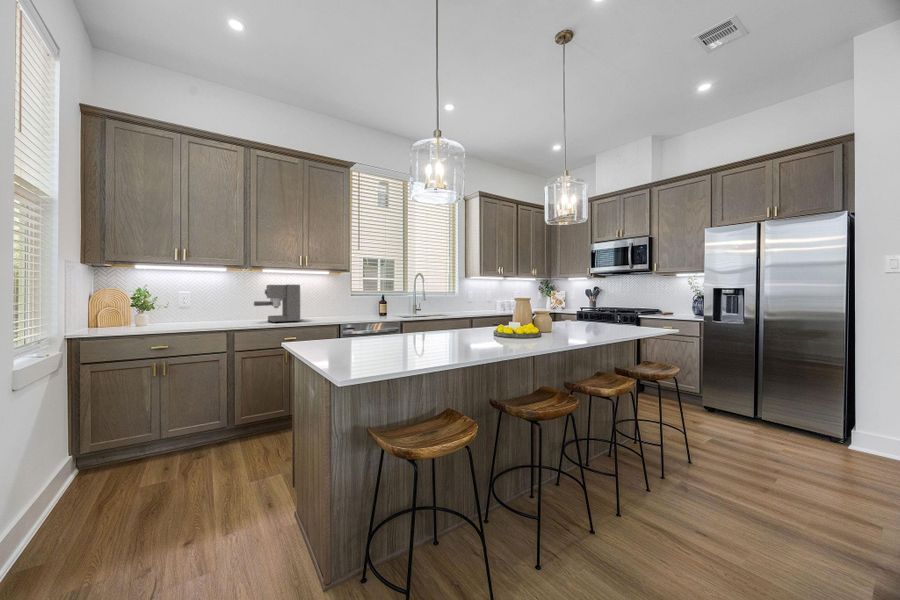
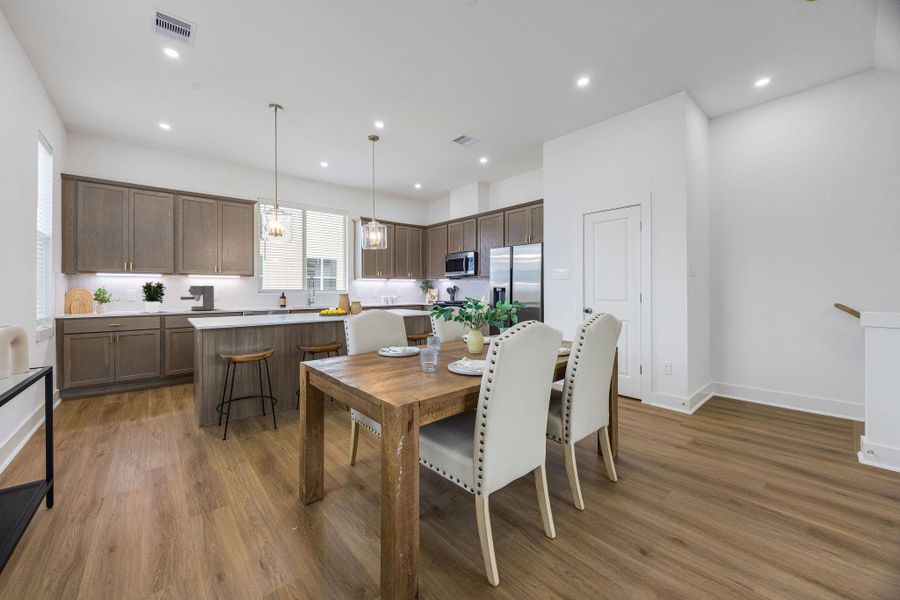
potted flower: none [197,277,236,326] -> present [142,282,166,312]

